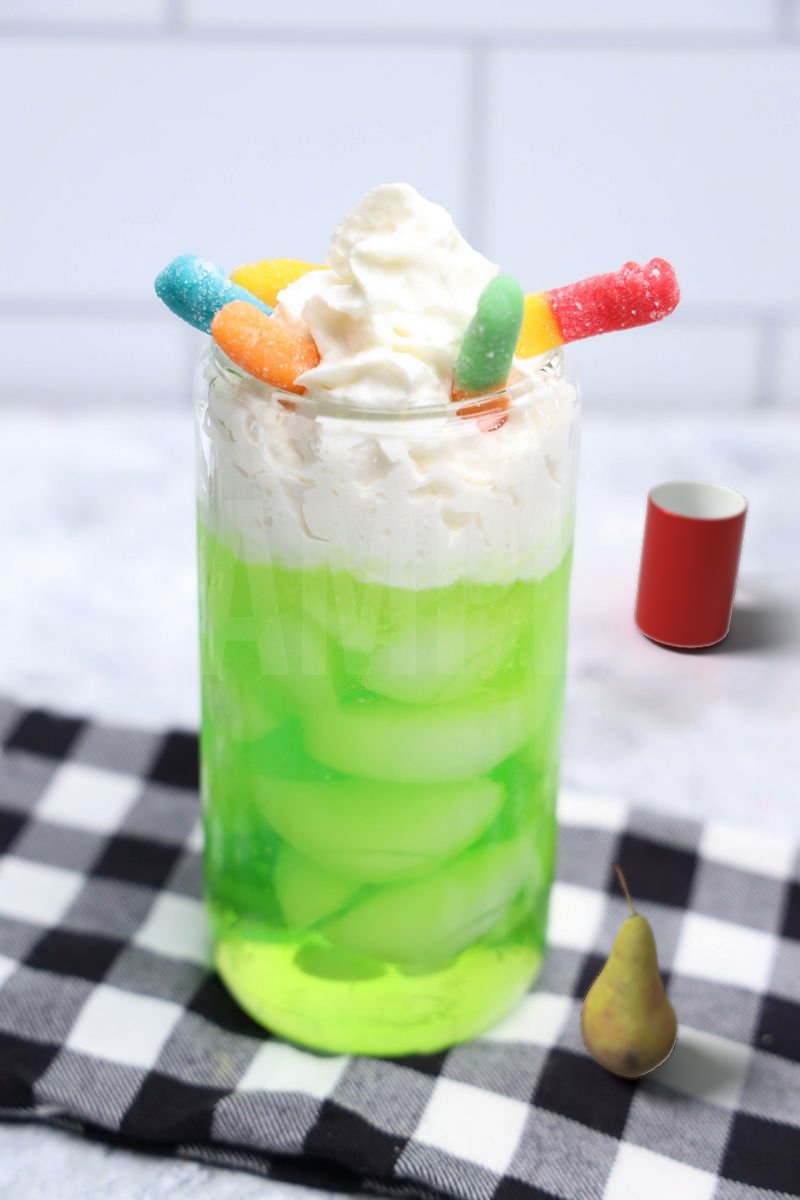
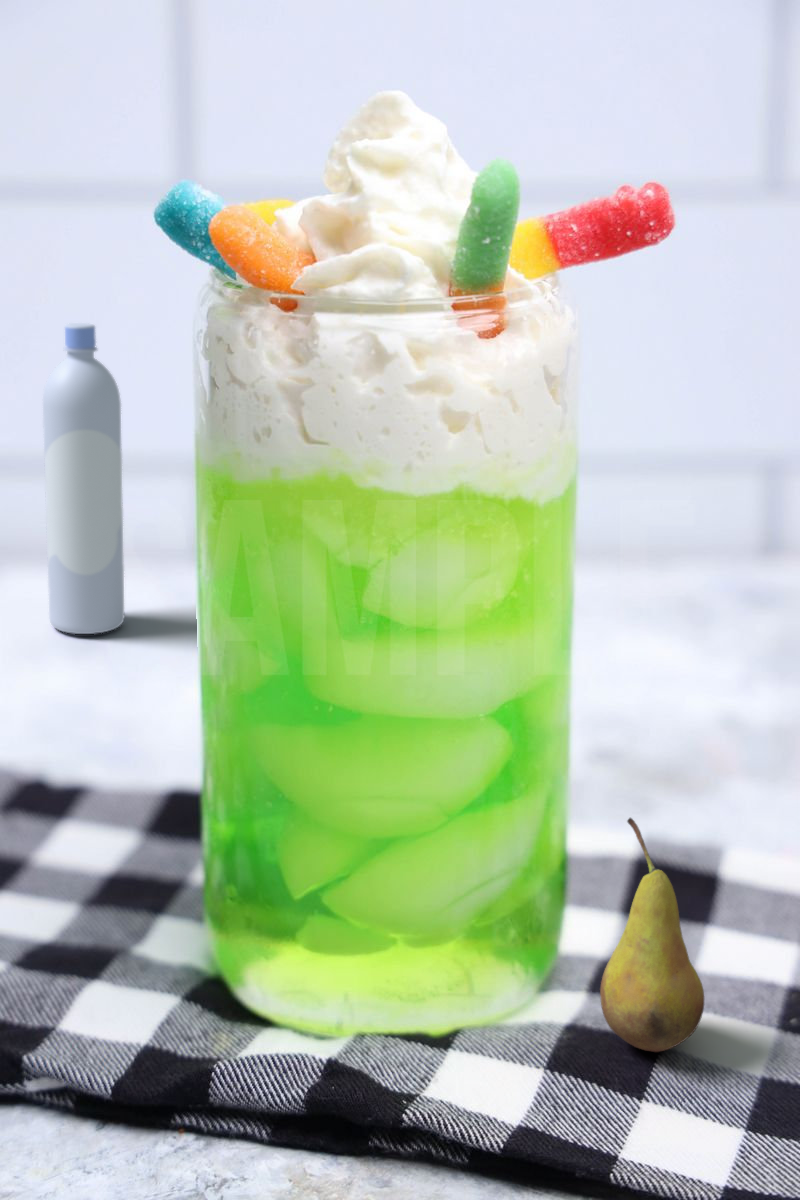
bottle: none [43,225,130,532] -> present [43,323,124,634]
cup: present [634,480,748,648] -> none [642,554,753,720]

